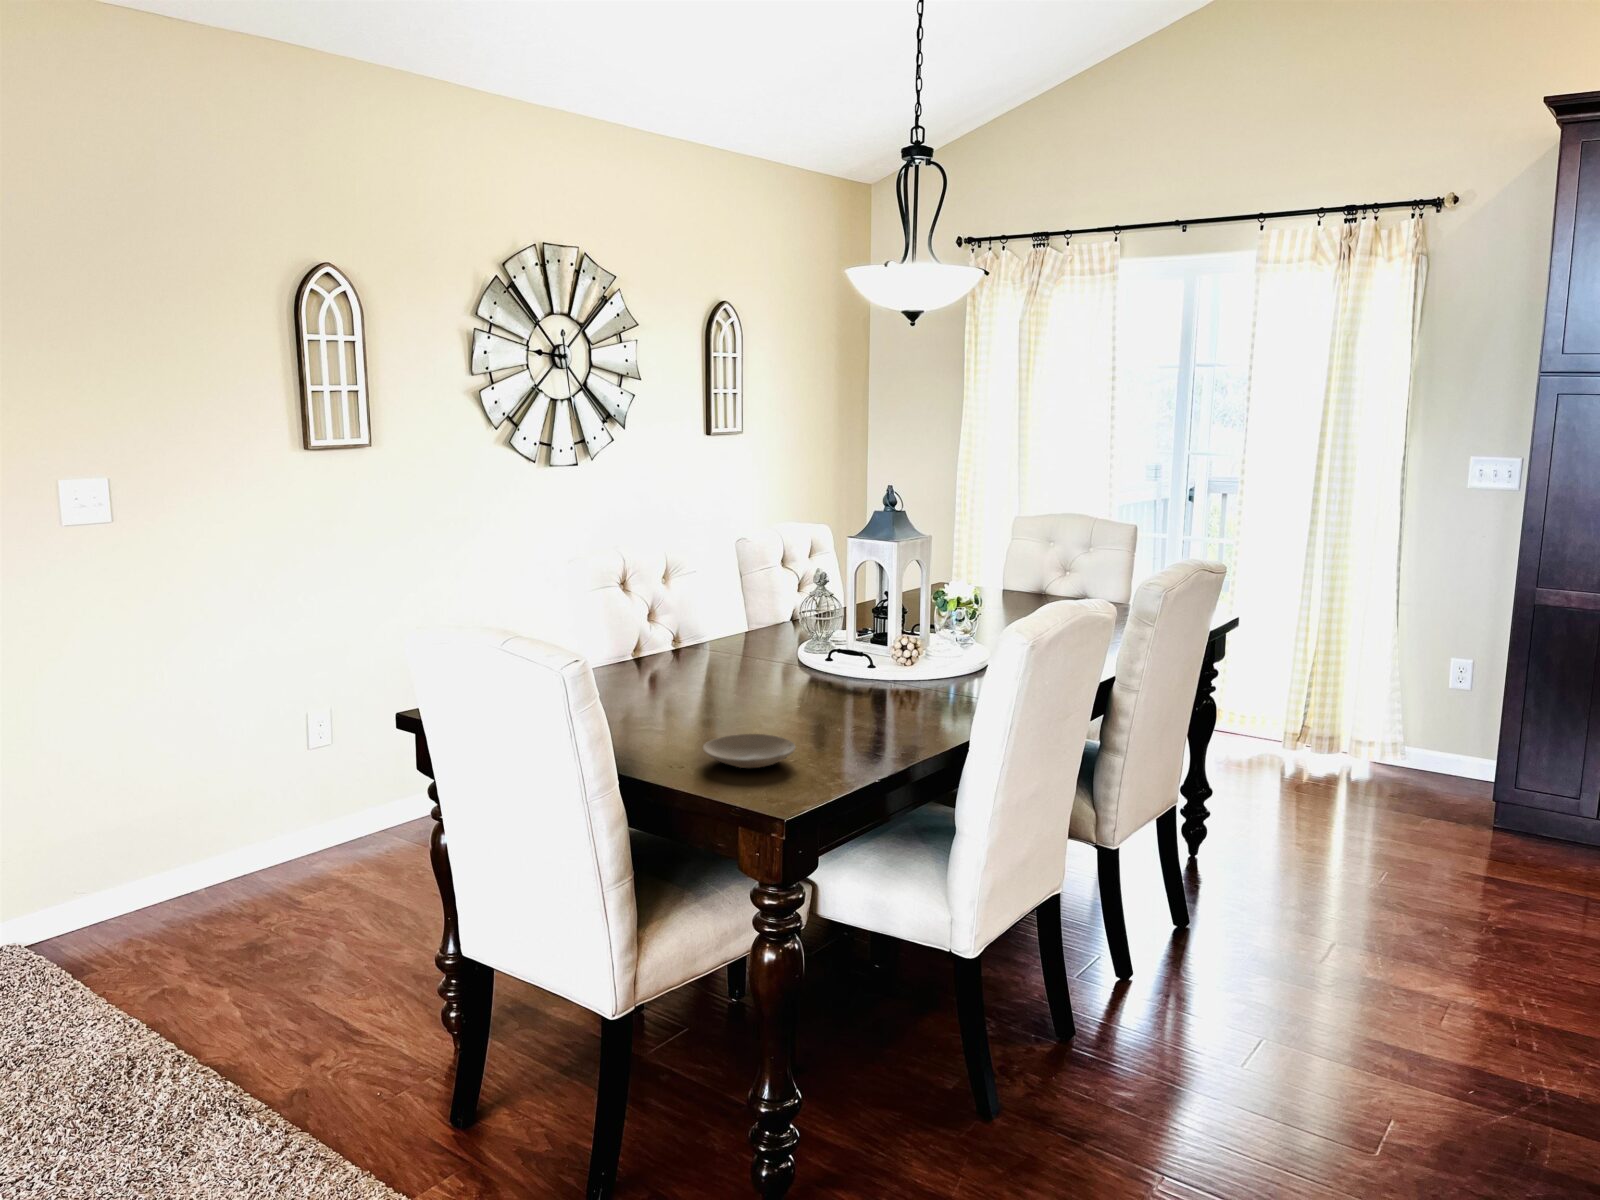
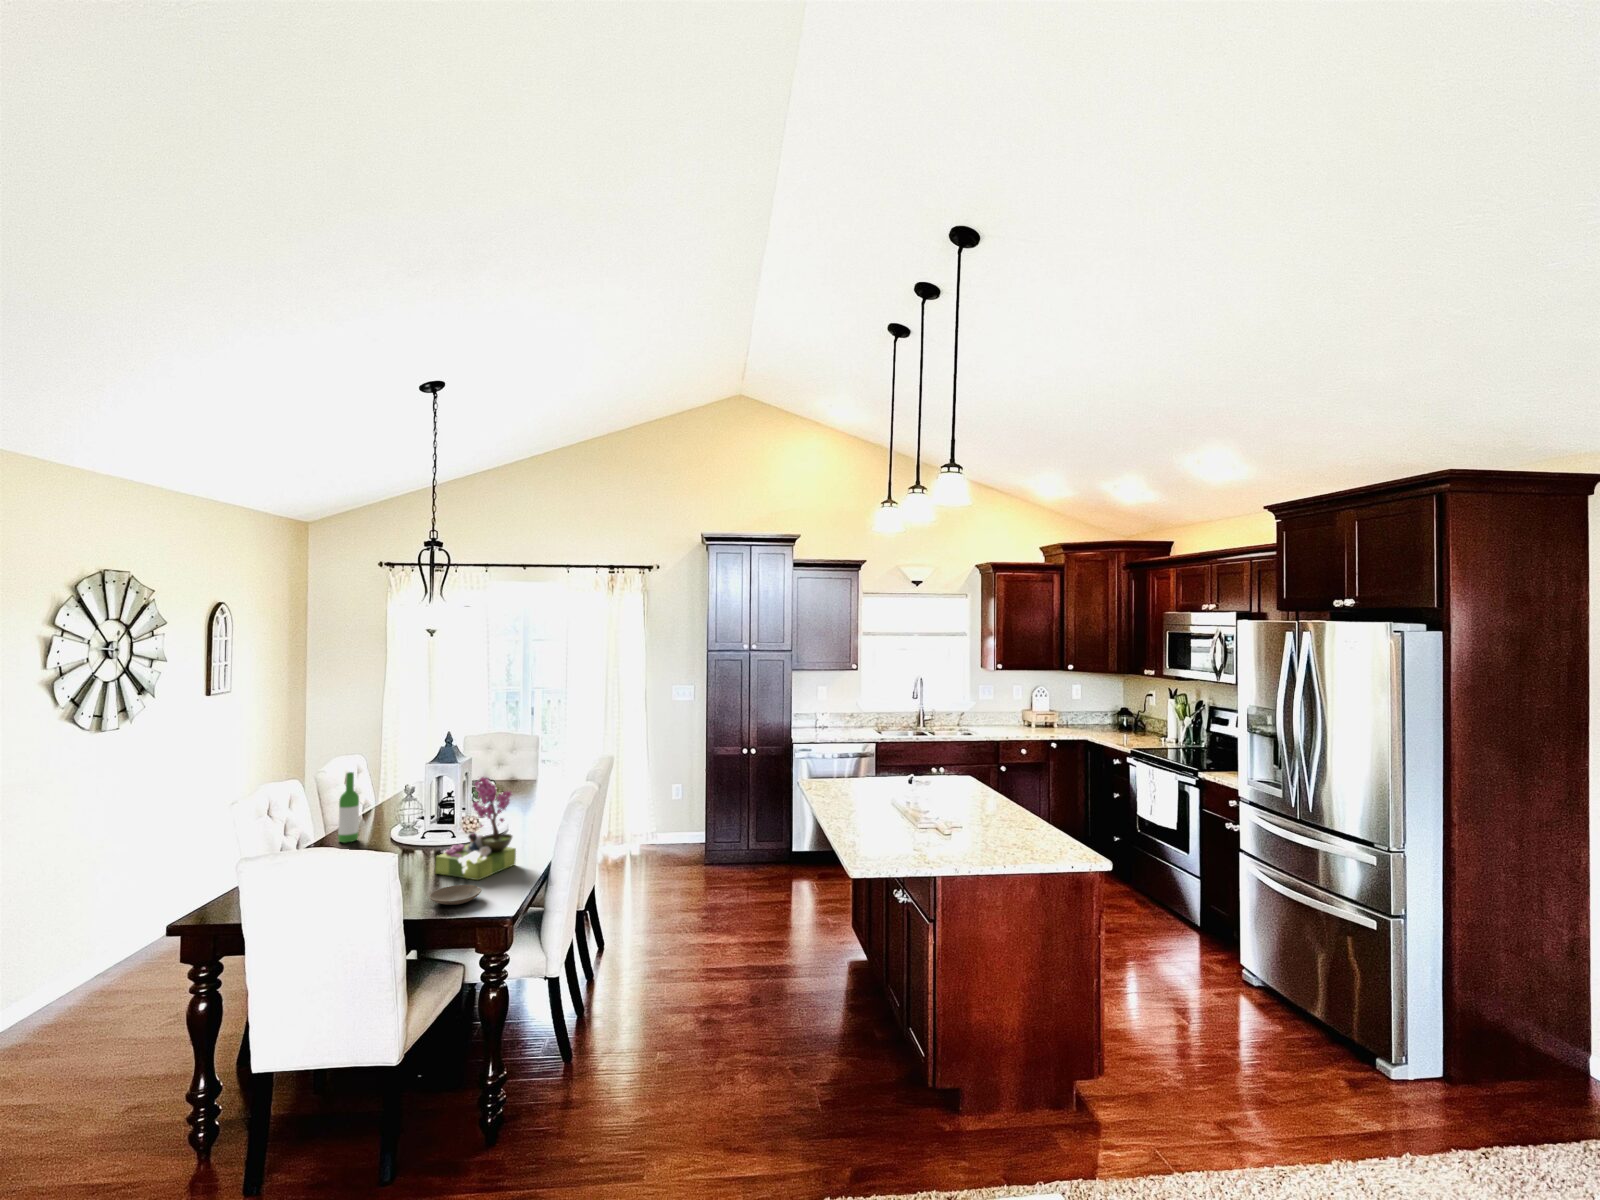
wine bottle: none [730,533,759,646] -> present [338,772,359,843]
flower arrangement: none [784,545,920,737] -> present [435,777,516,880]

